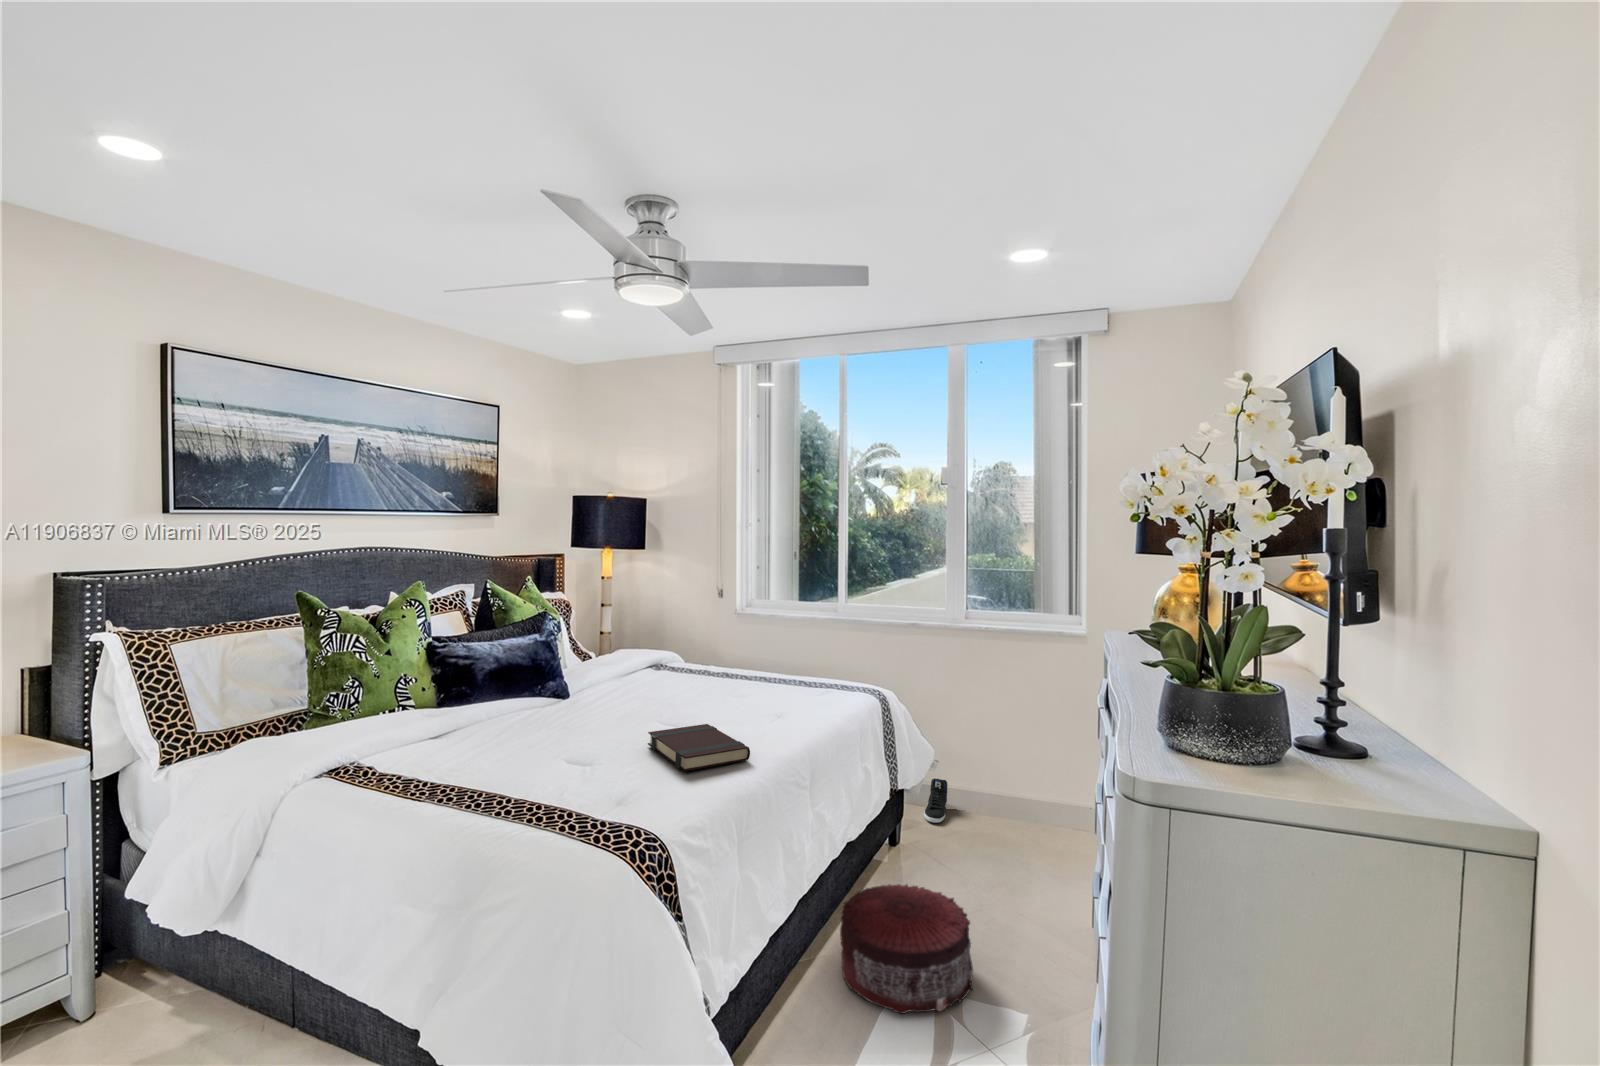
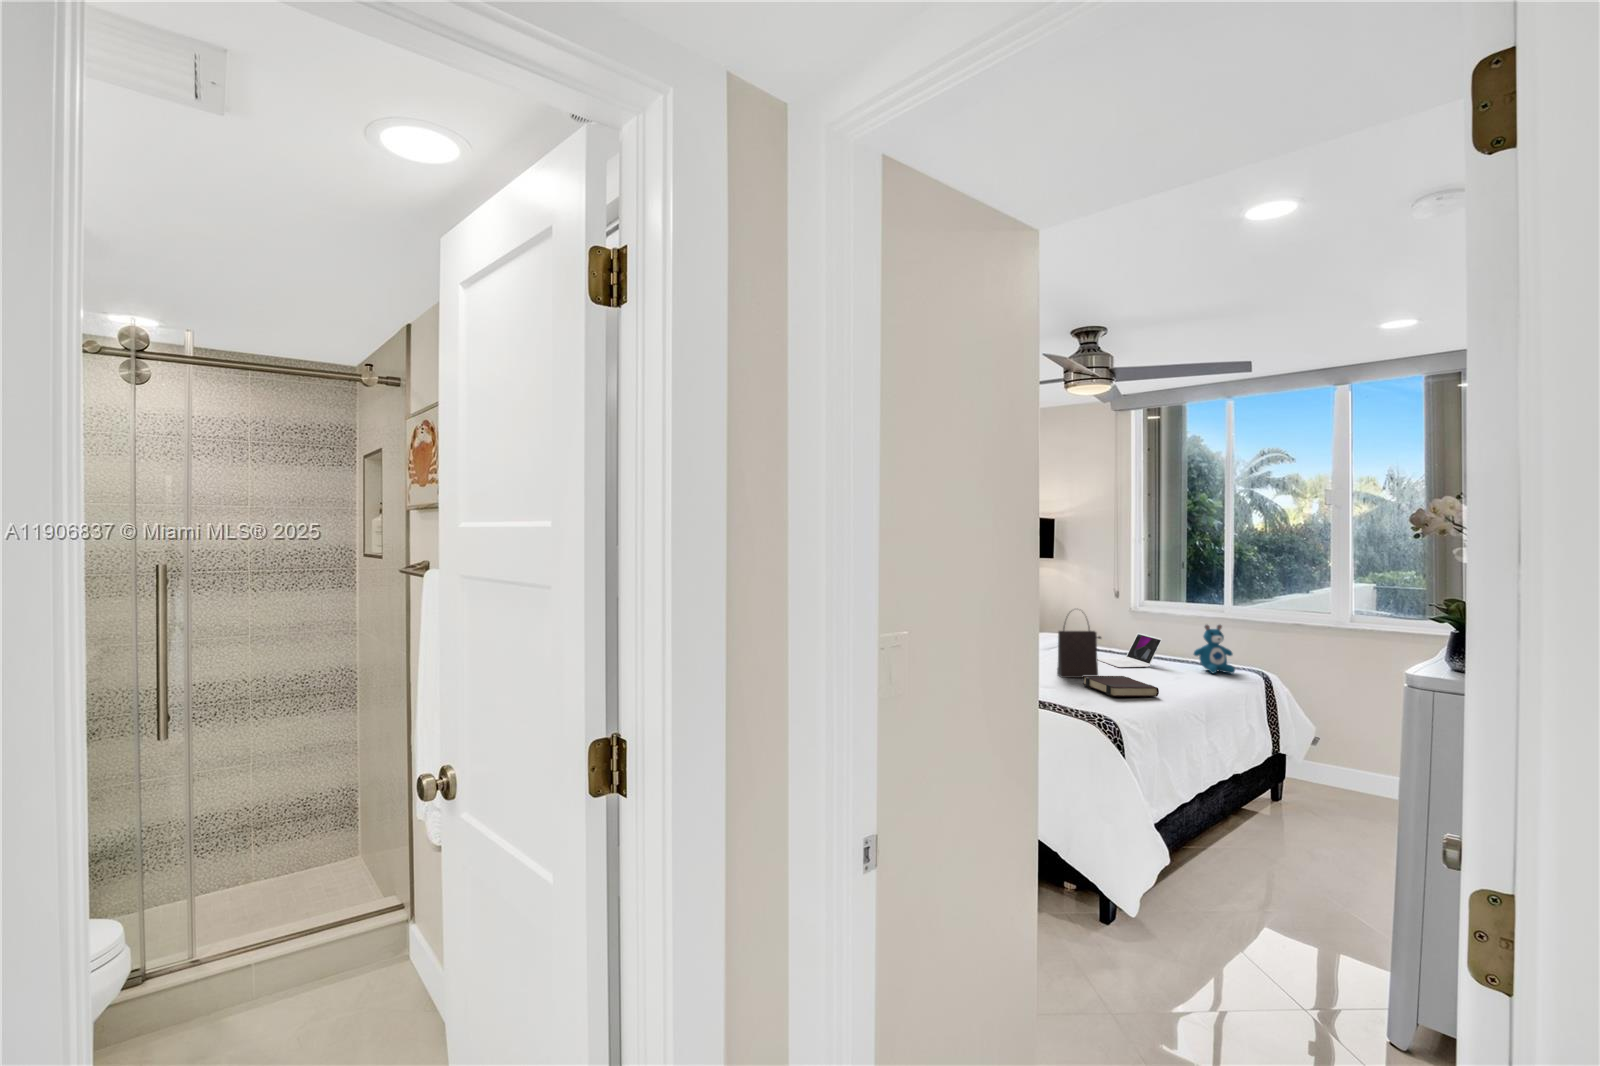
handbag: none [620,628,682,732] -> present [1057,626,1101,678]
teddy bear: none [802,633,849,698] -> present [1194,625,1235,673]
laptop: none [687,645,765,698] -> present [1097,633,1162,668]
sneaker: present [924,778,948,823] -> none [1312,765,1338,801]
pouf: present [840,884,973,1014] -> none [1230,810,1344,890]

